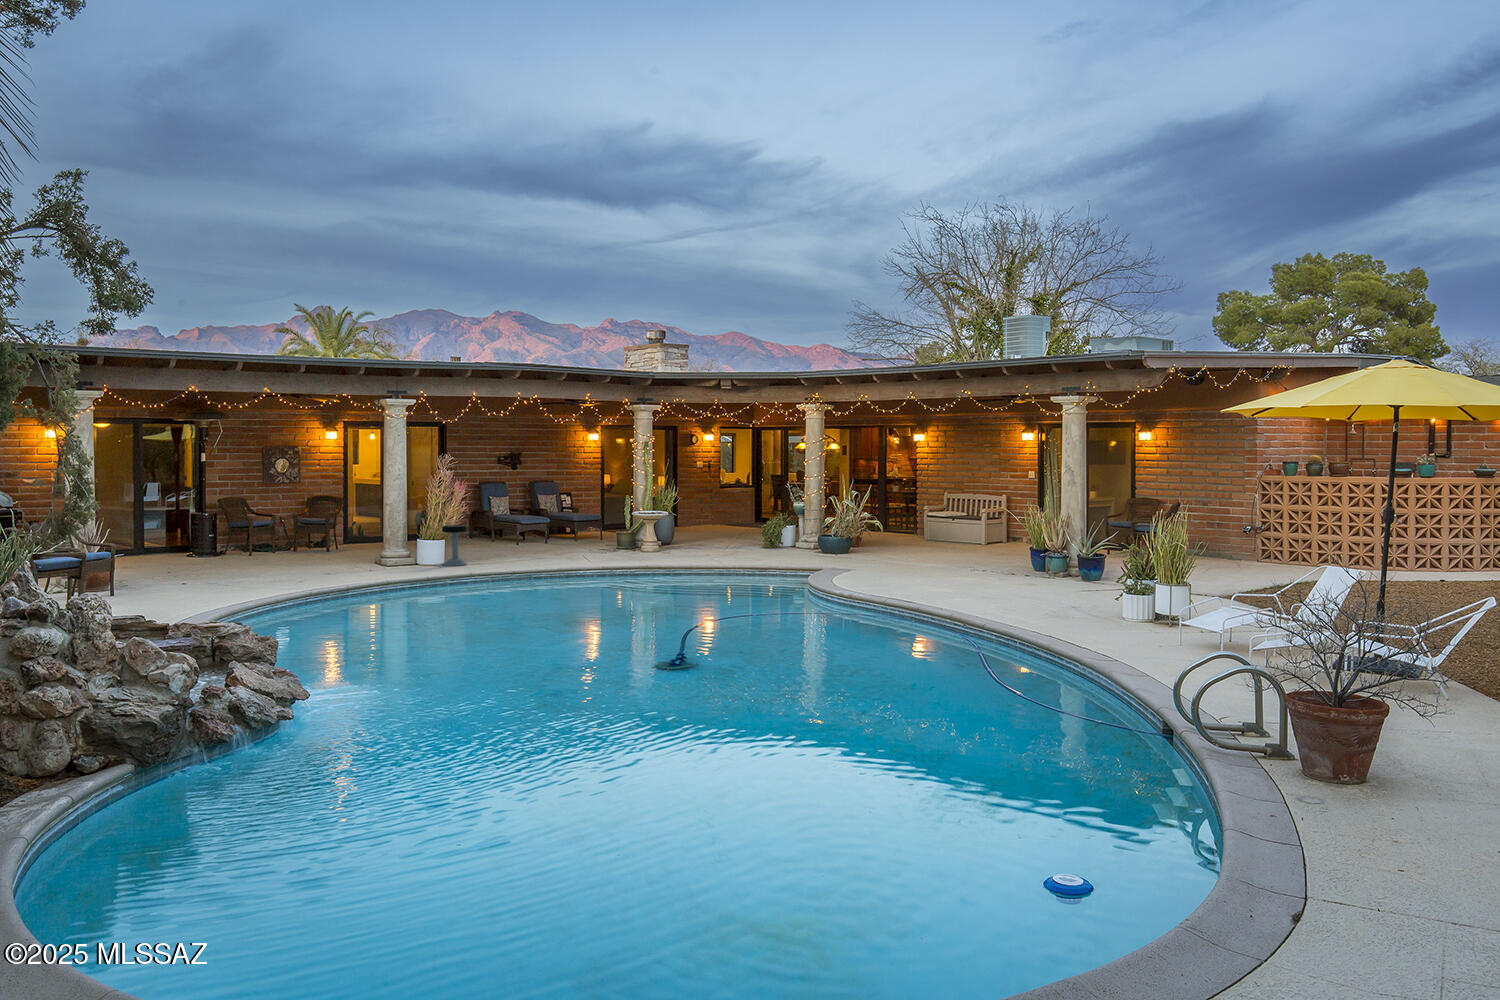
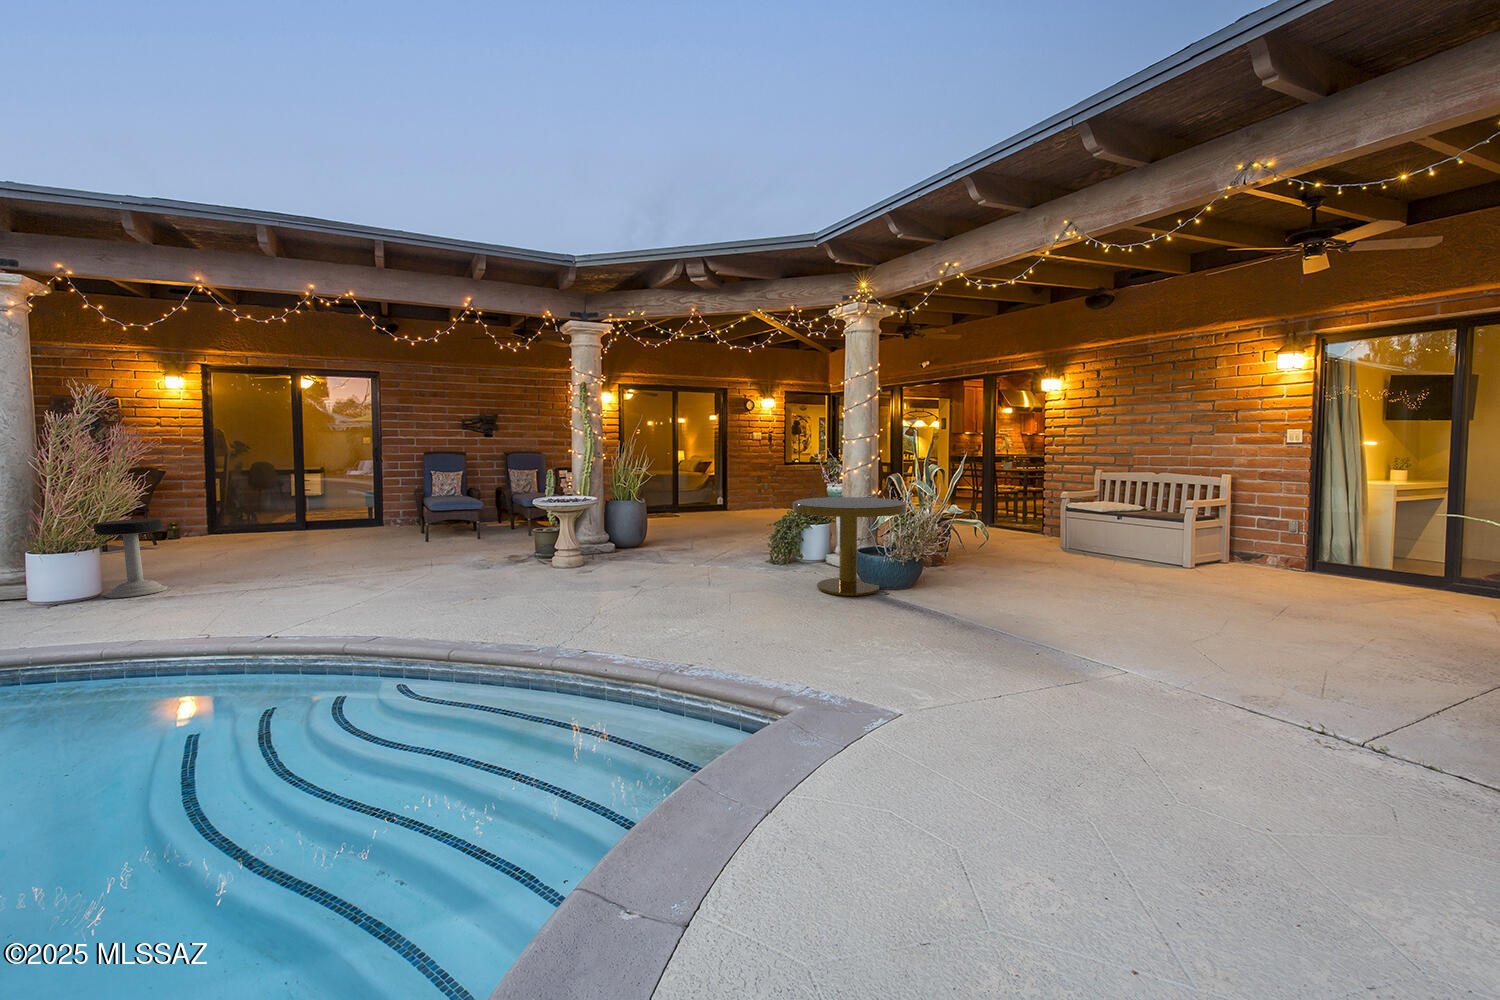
side table: none [788,509,844,556] -> present [793,497,907,596]

